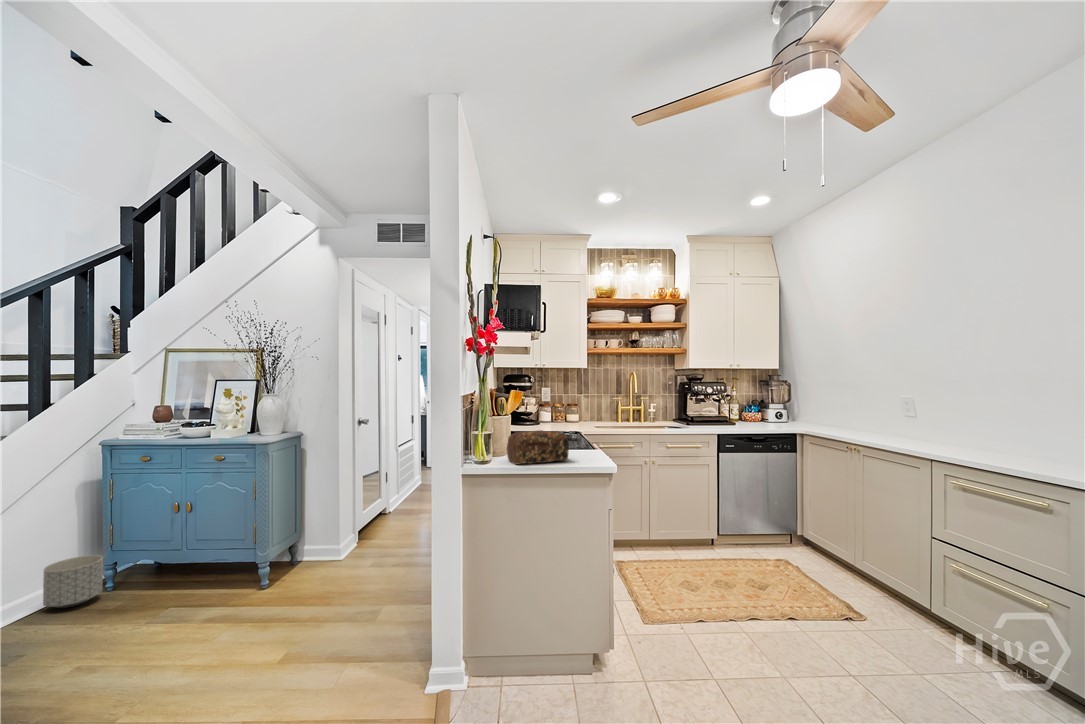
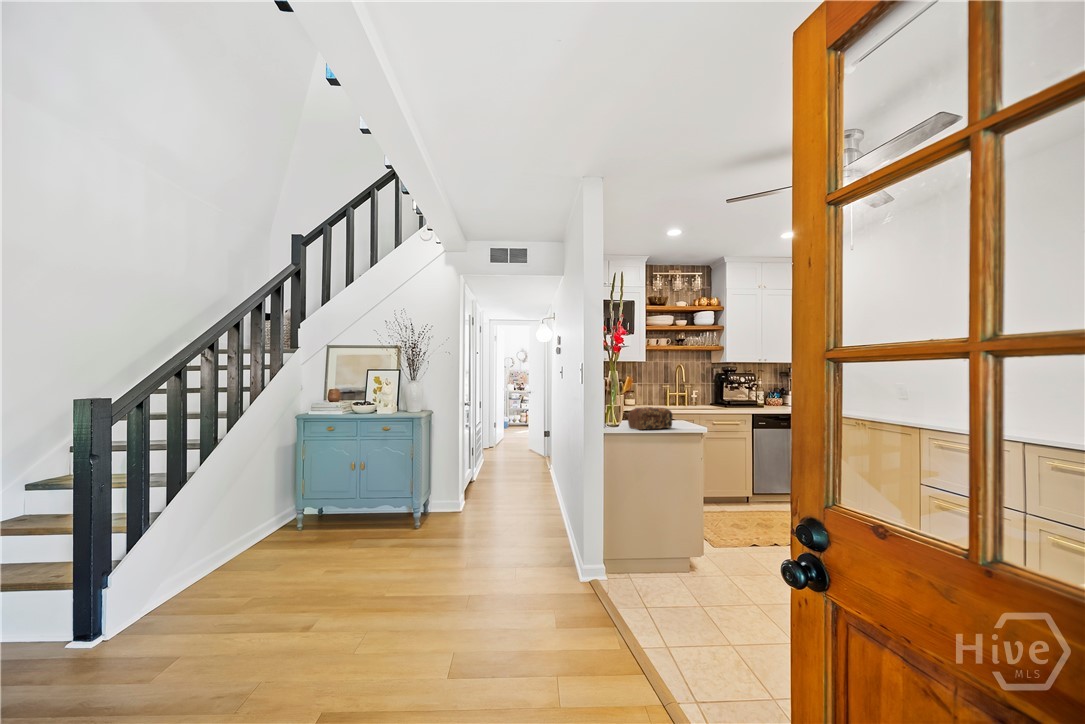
planter: present [43,555,103,608] -> none [272,501,307,538]

